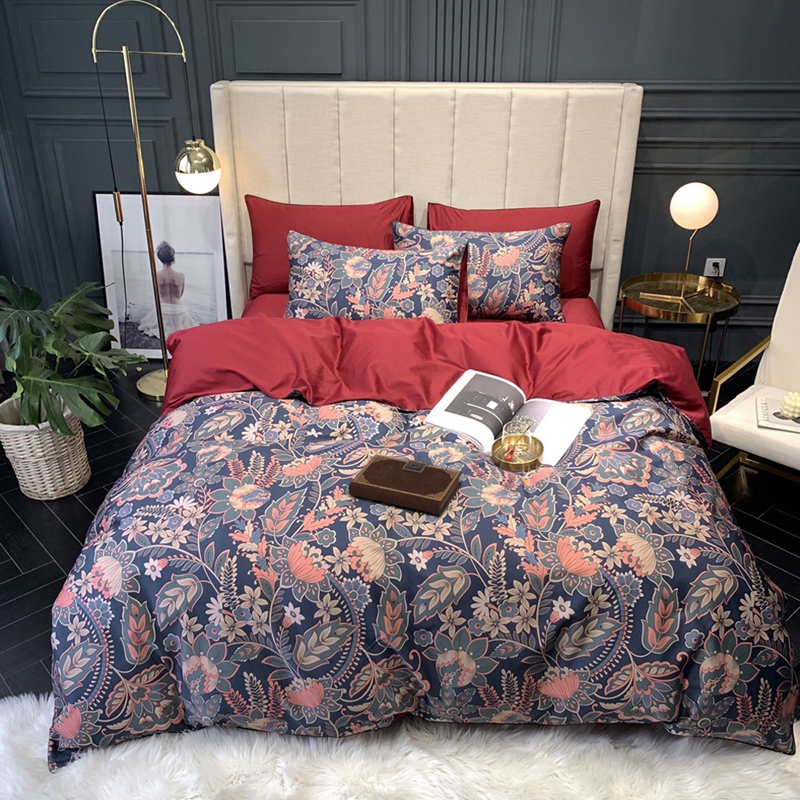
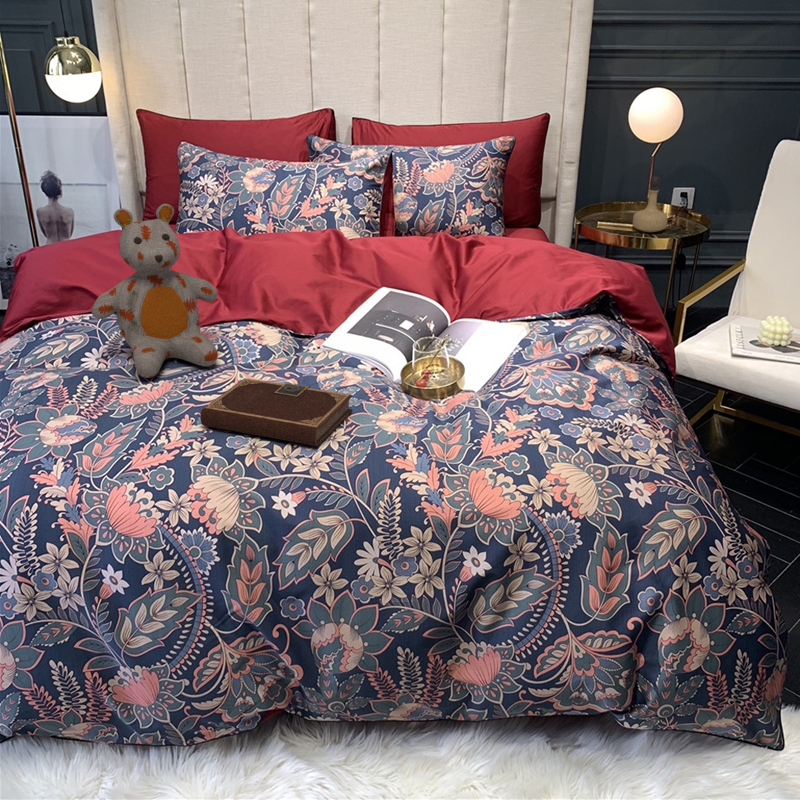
perfume bottle: none [671,259,701,306] -> present [633,176,667,232]
stuffed bear: none [252,313,349,450] -> present [92,204,218,378]

